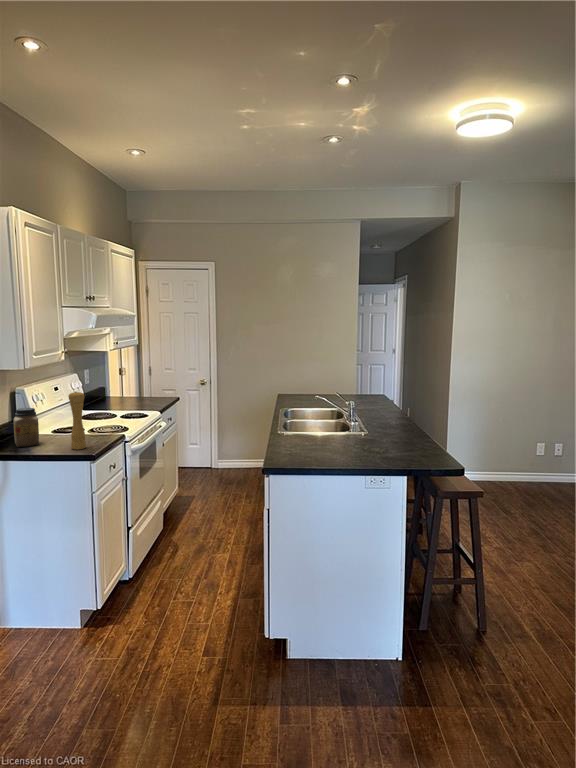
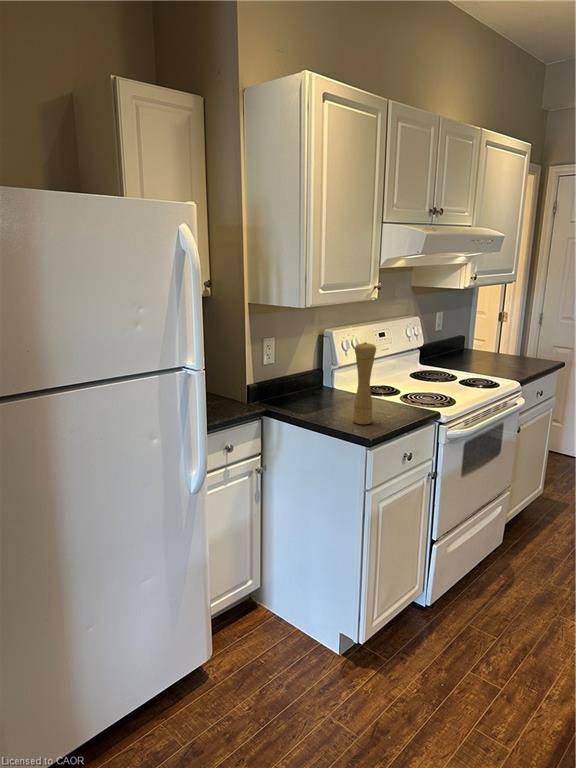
jar: present [13,408,39,447] -> none [300,355,330,406]

